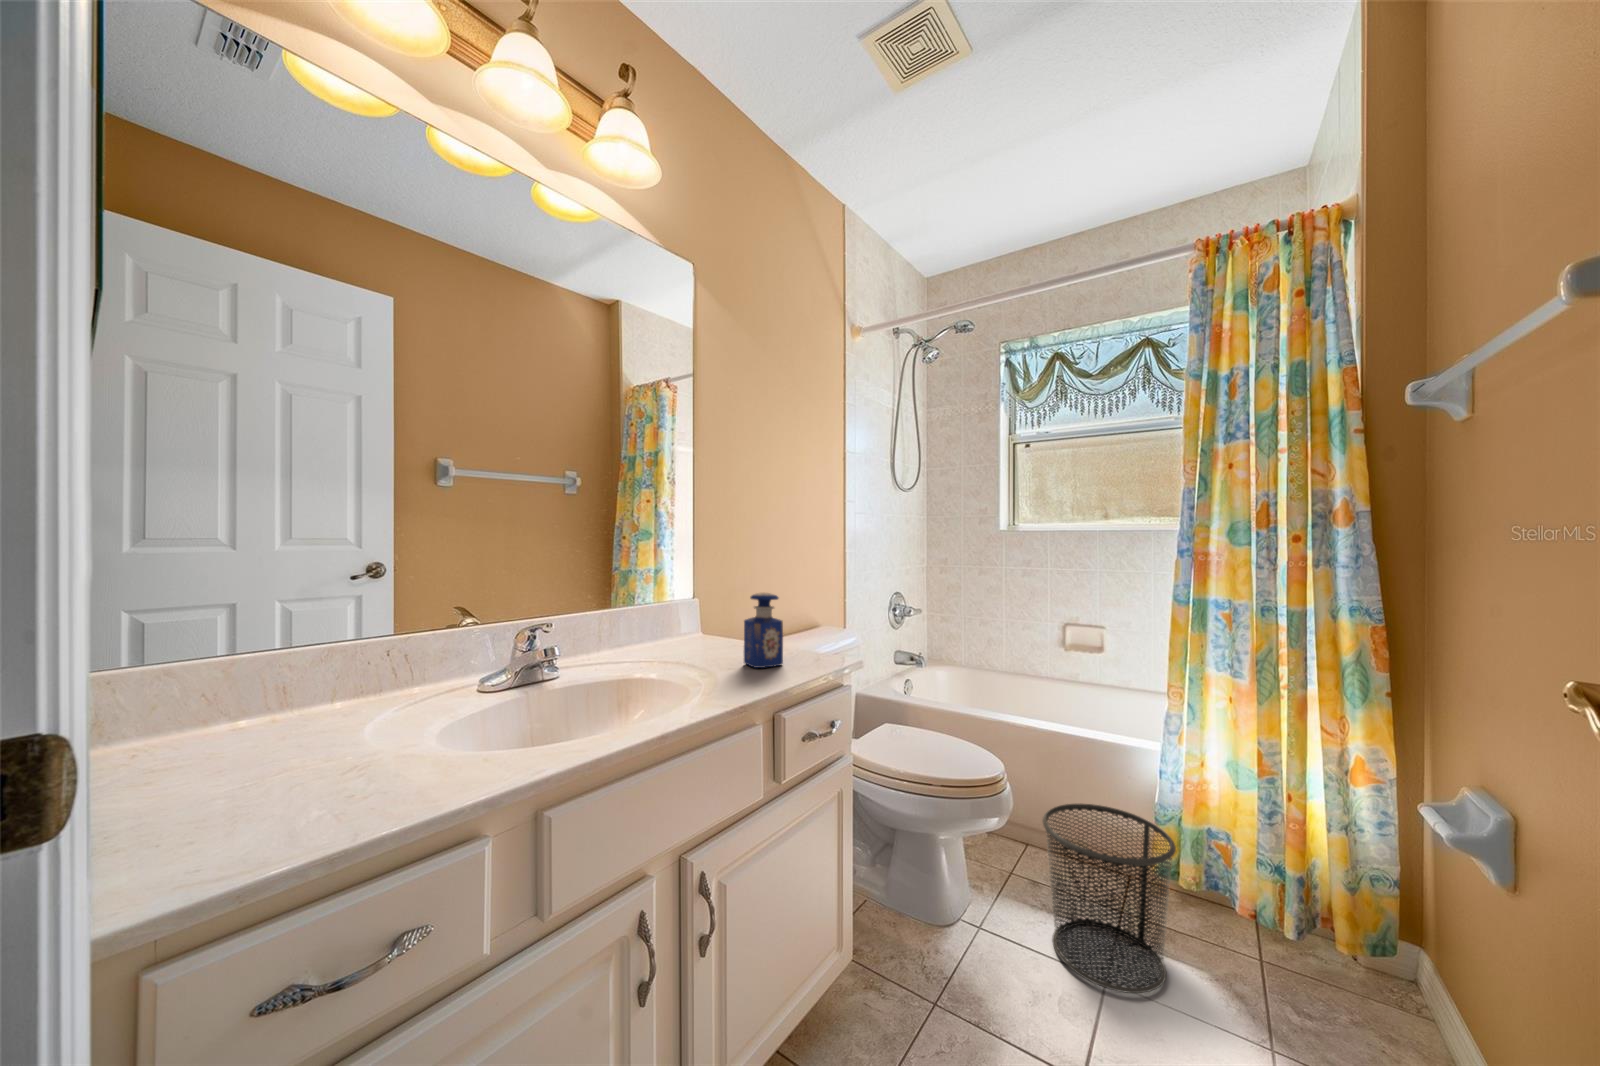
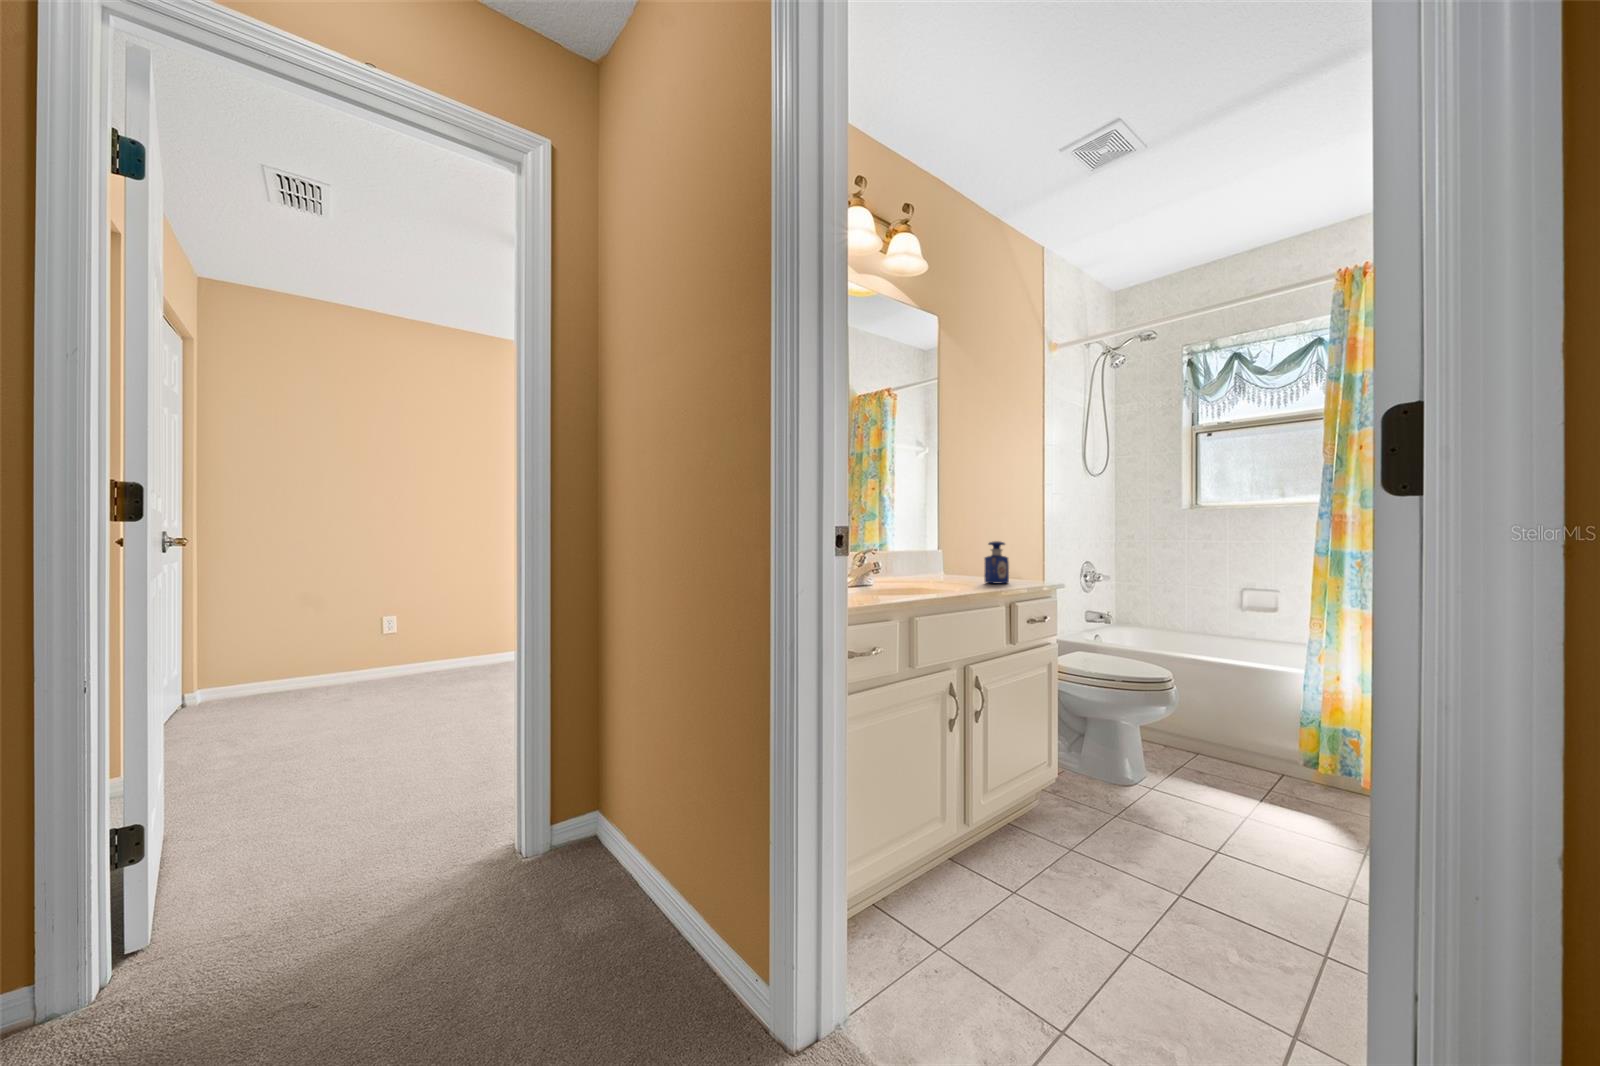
waste bin: present [1042,804,1176,993] -> none [1196,703,1298,816]

